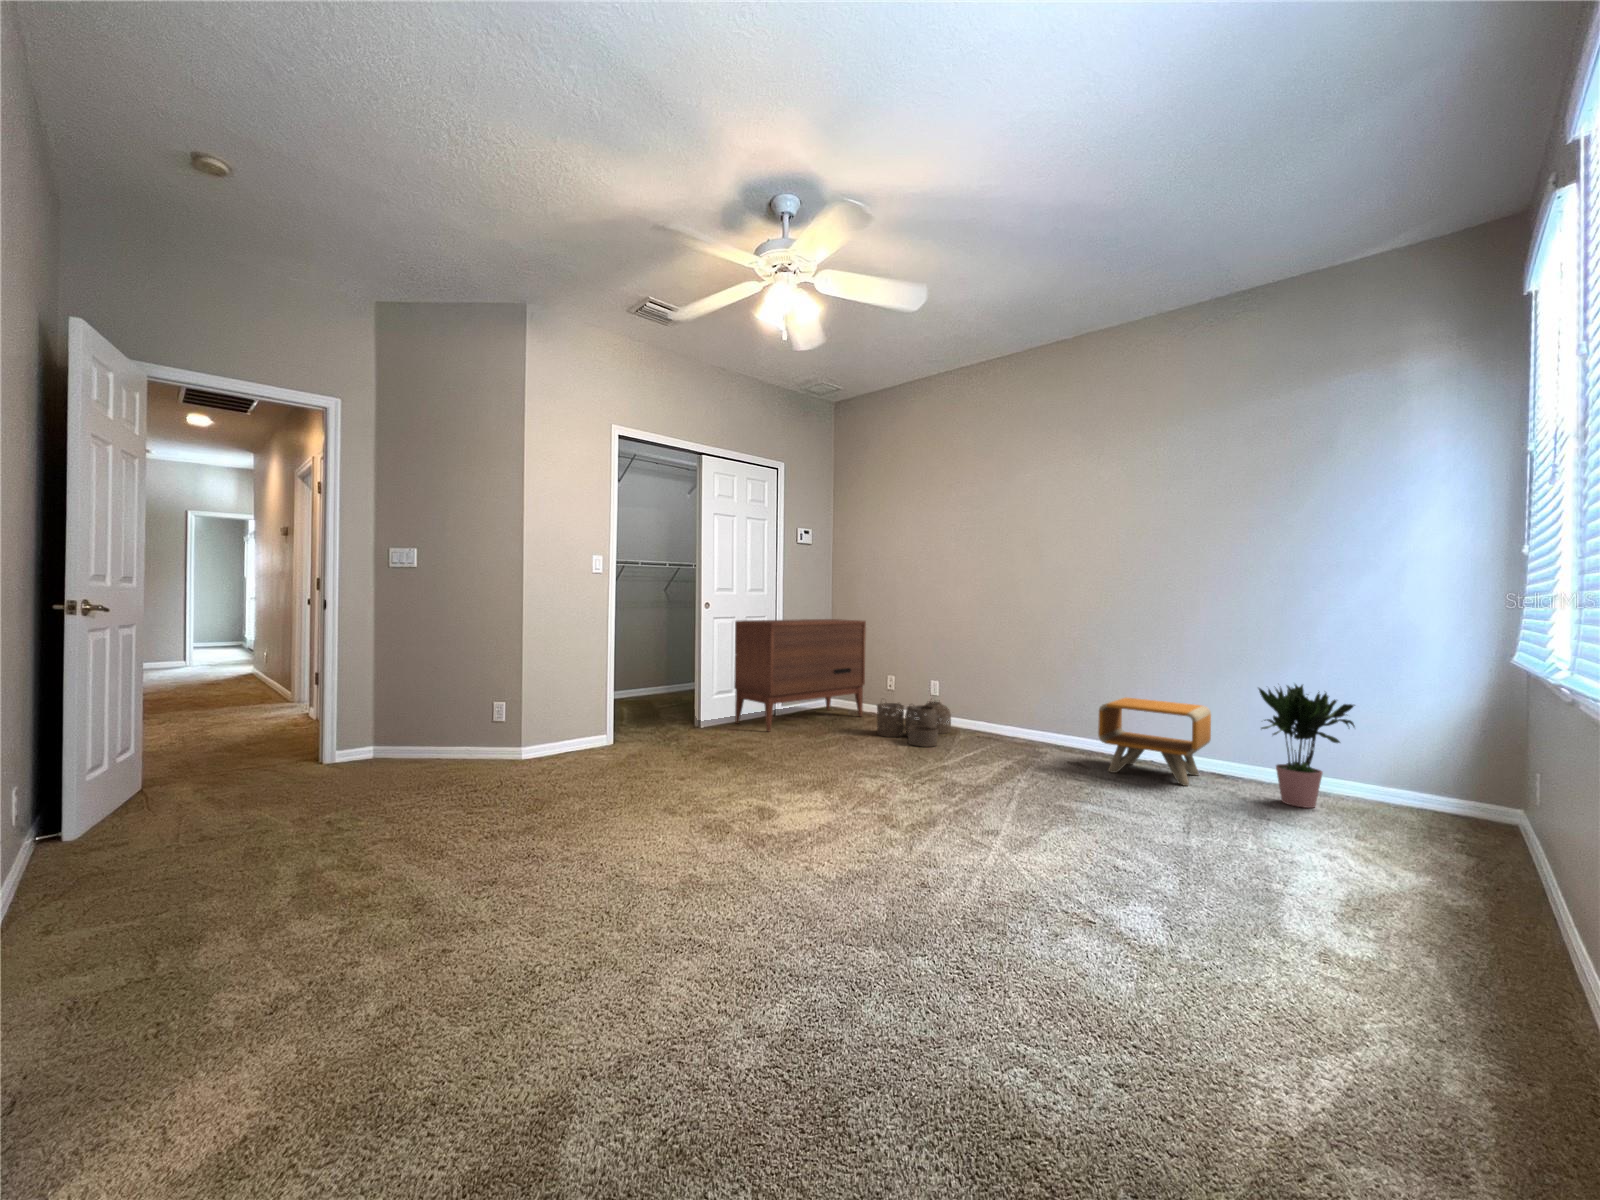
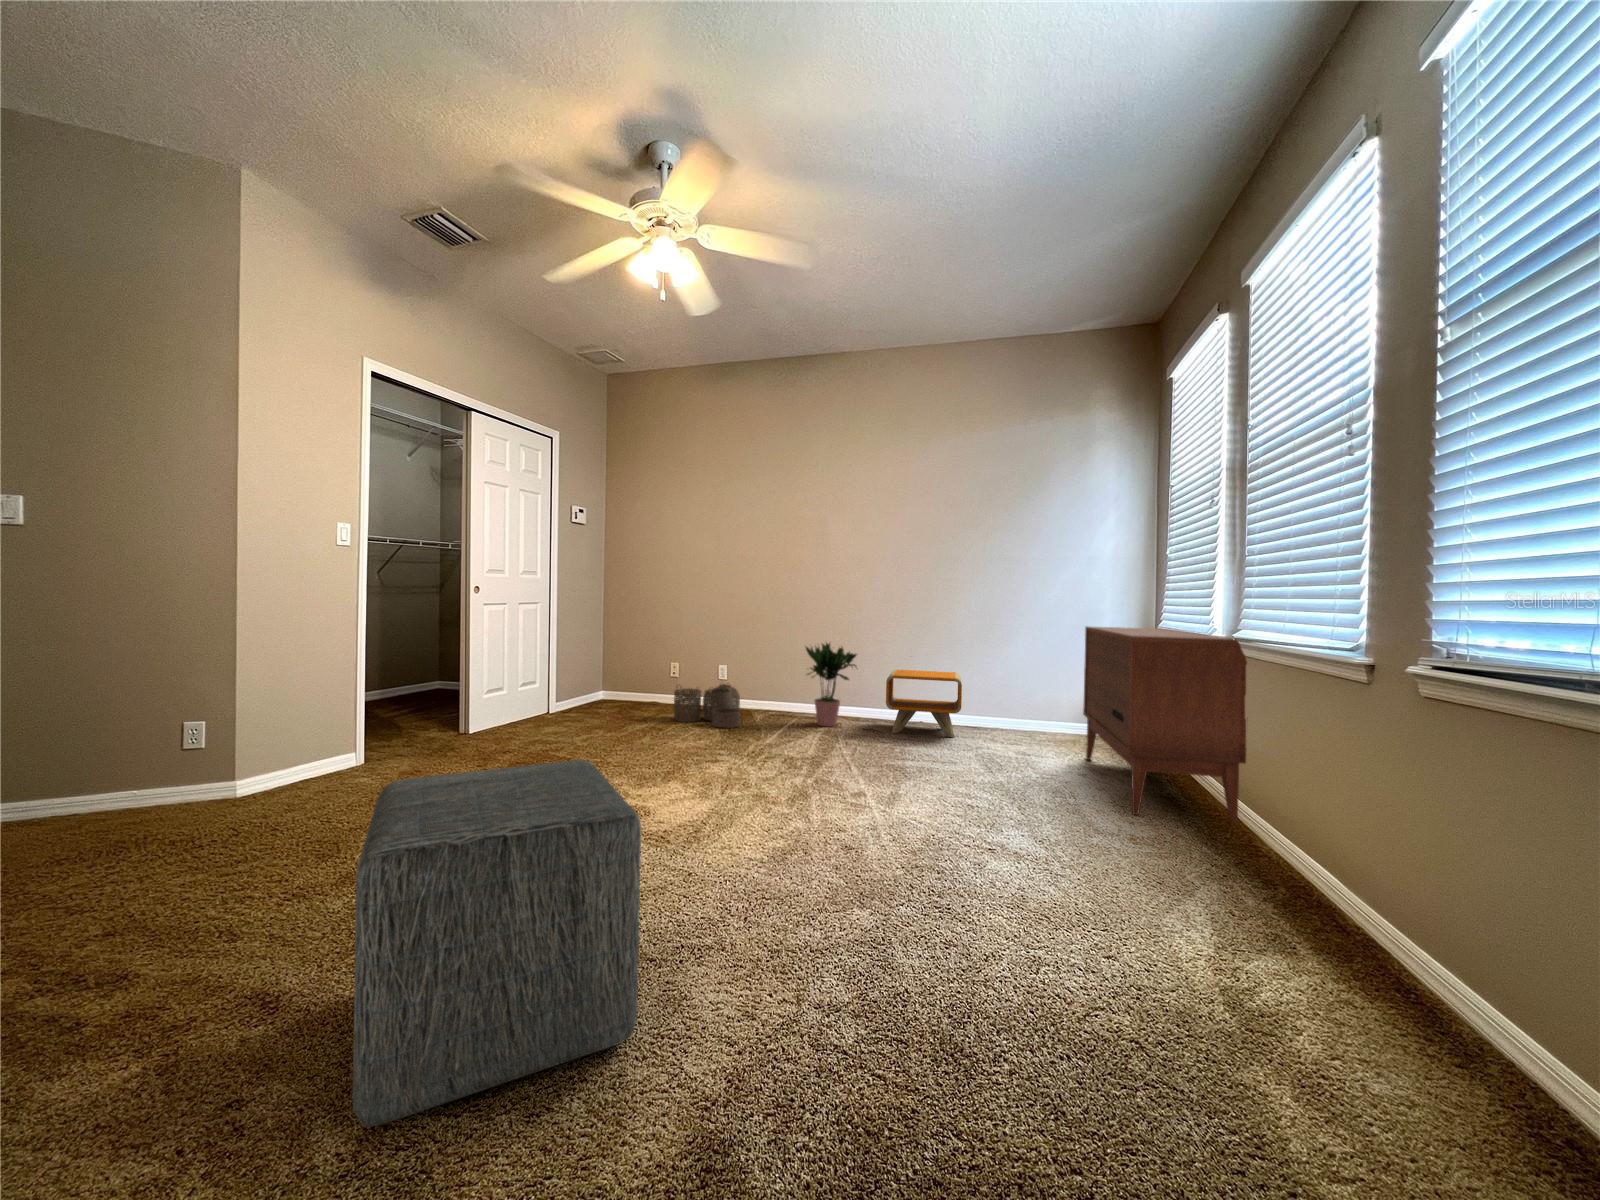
dresser: present [734,619,866,732] -> present [1083,627,1247,824]
potted plant: present [1259,684,1355,808] -> present [806,643,856,726]
ottoman: none [426,750,647,972] -> present [353,760,641,1126]

